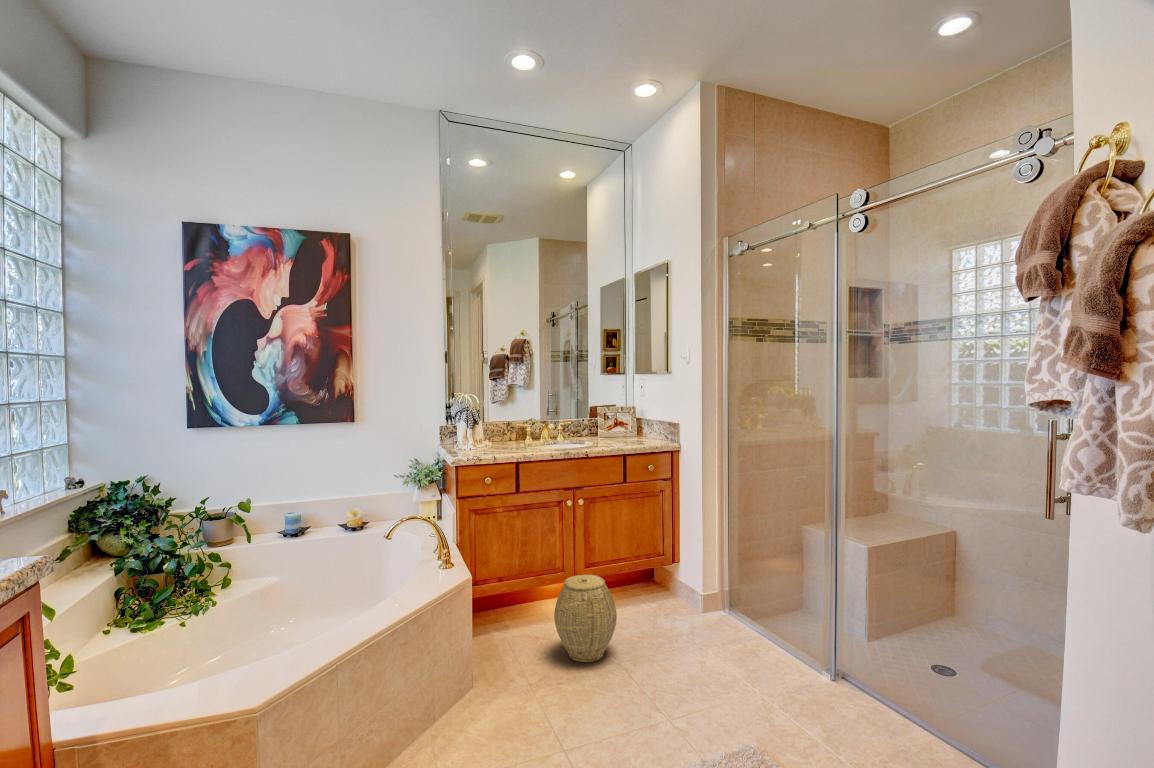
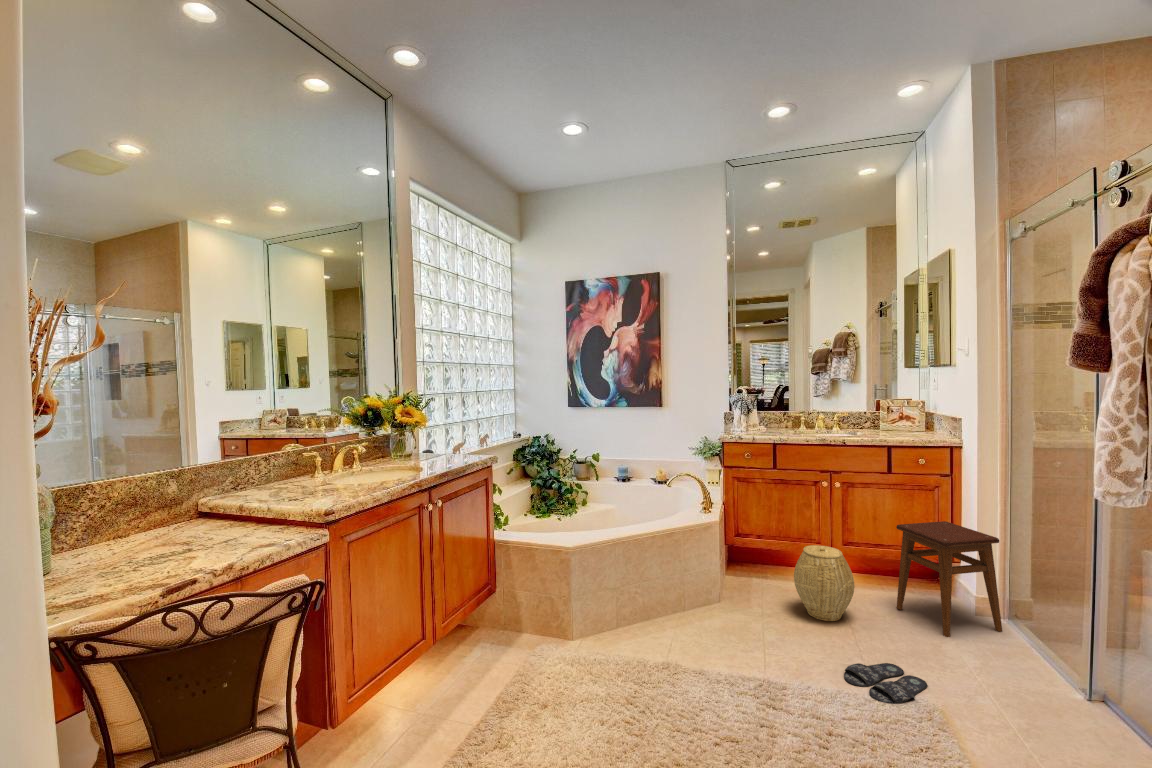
stool: none [640,525,723,642] -> present [896,521,1002,637]
slippers: none [648,689,718,739] -> present [844,663,928,704]

